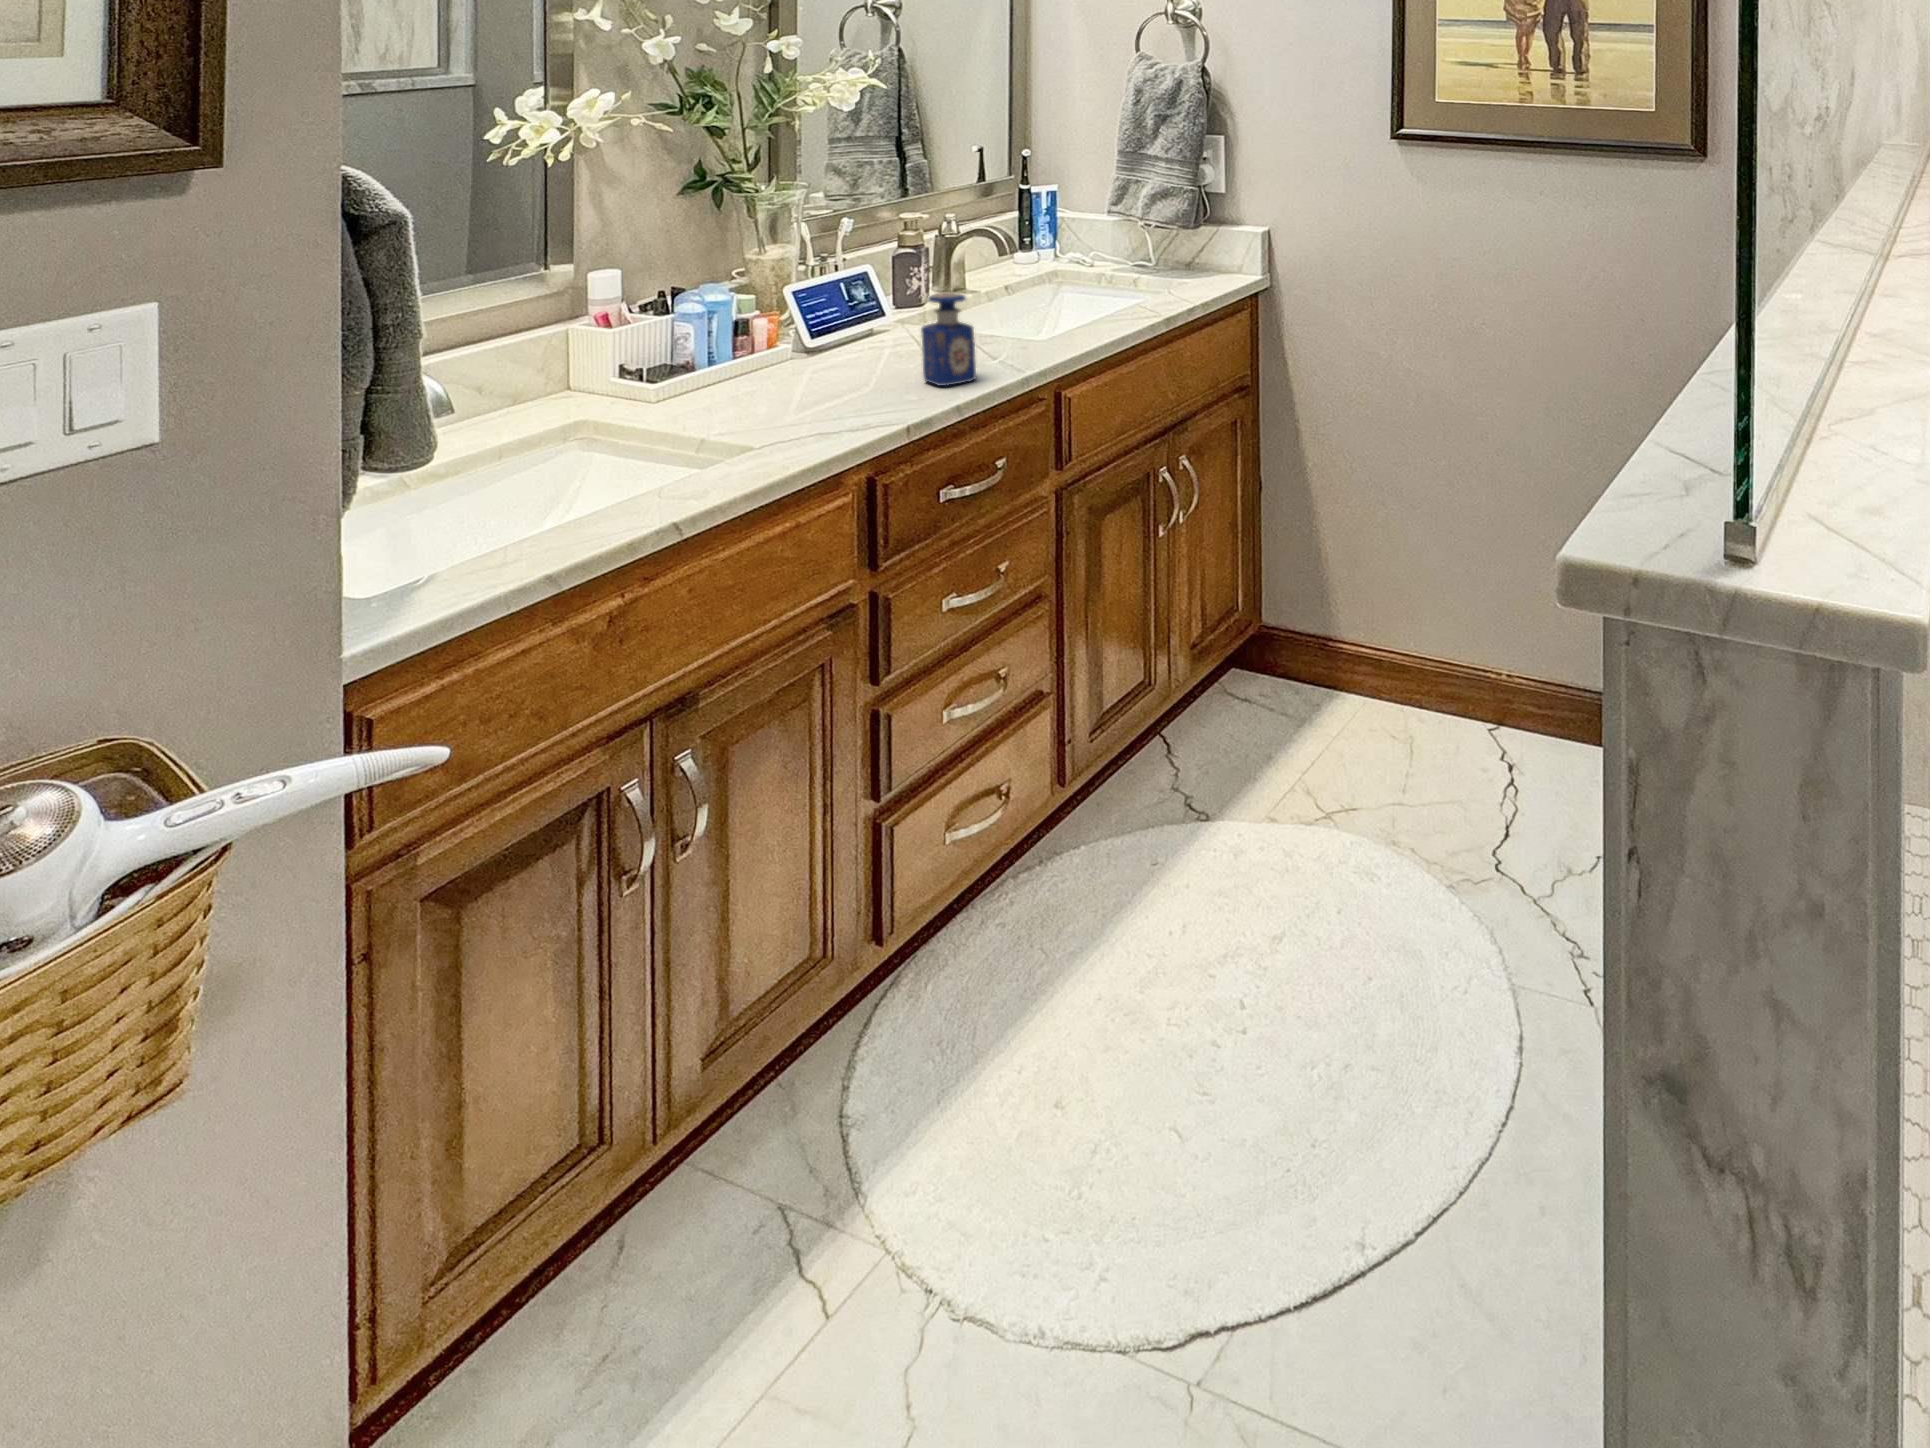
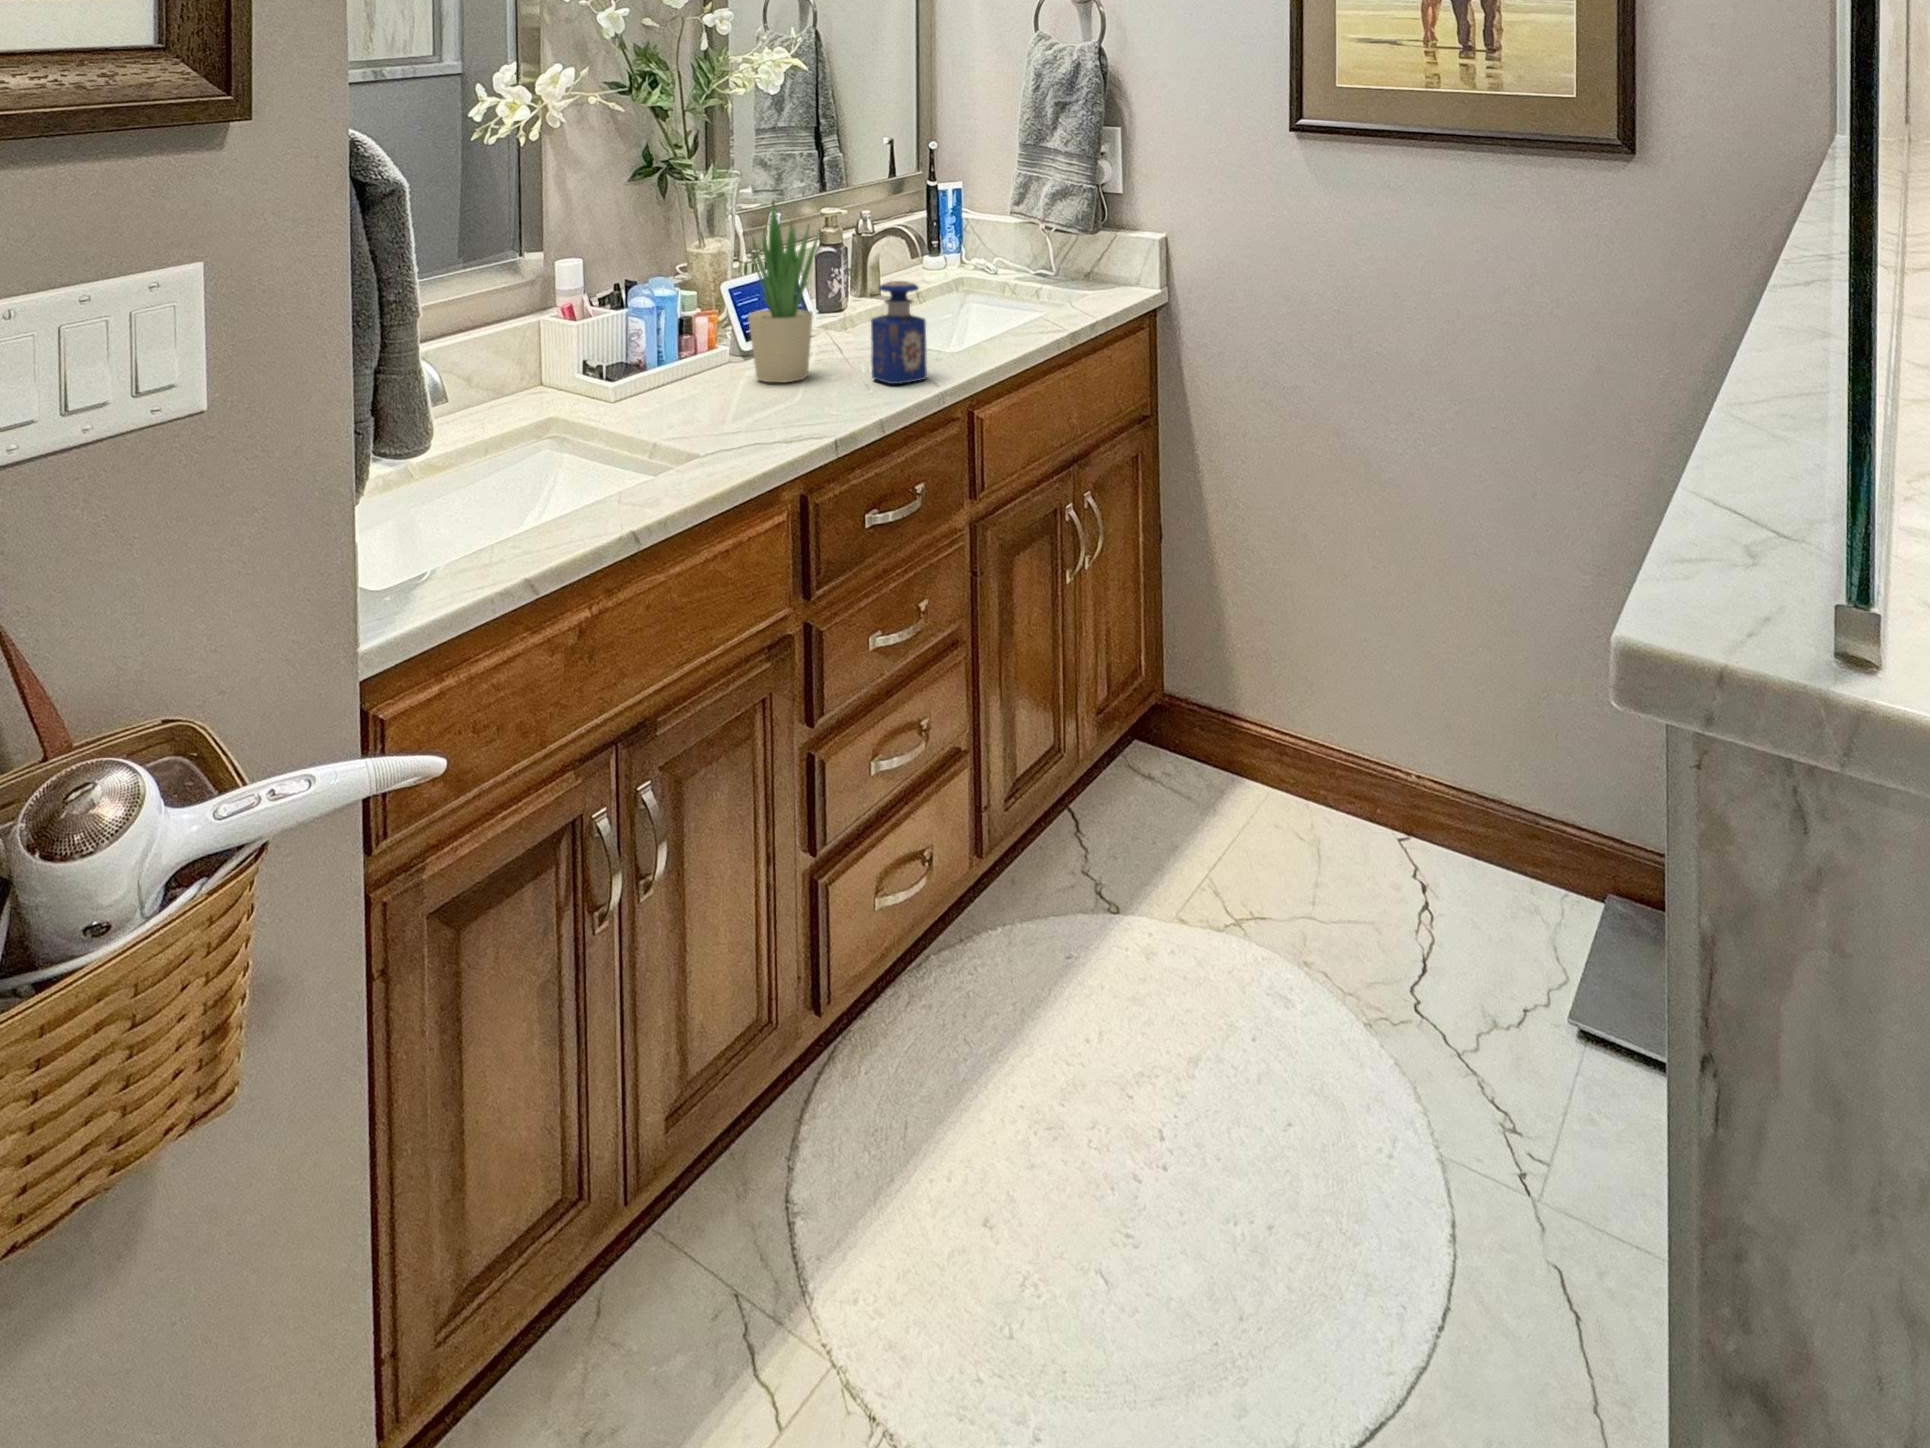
potted plant: none [801,216,875,386] -> present [748,201,819,382]

